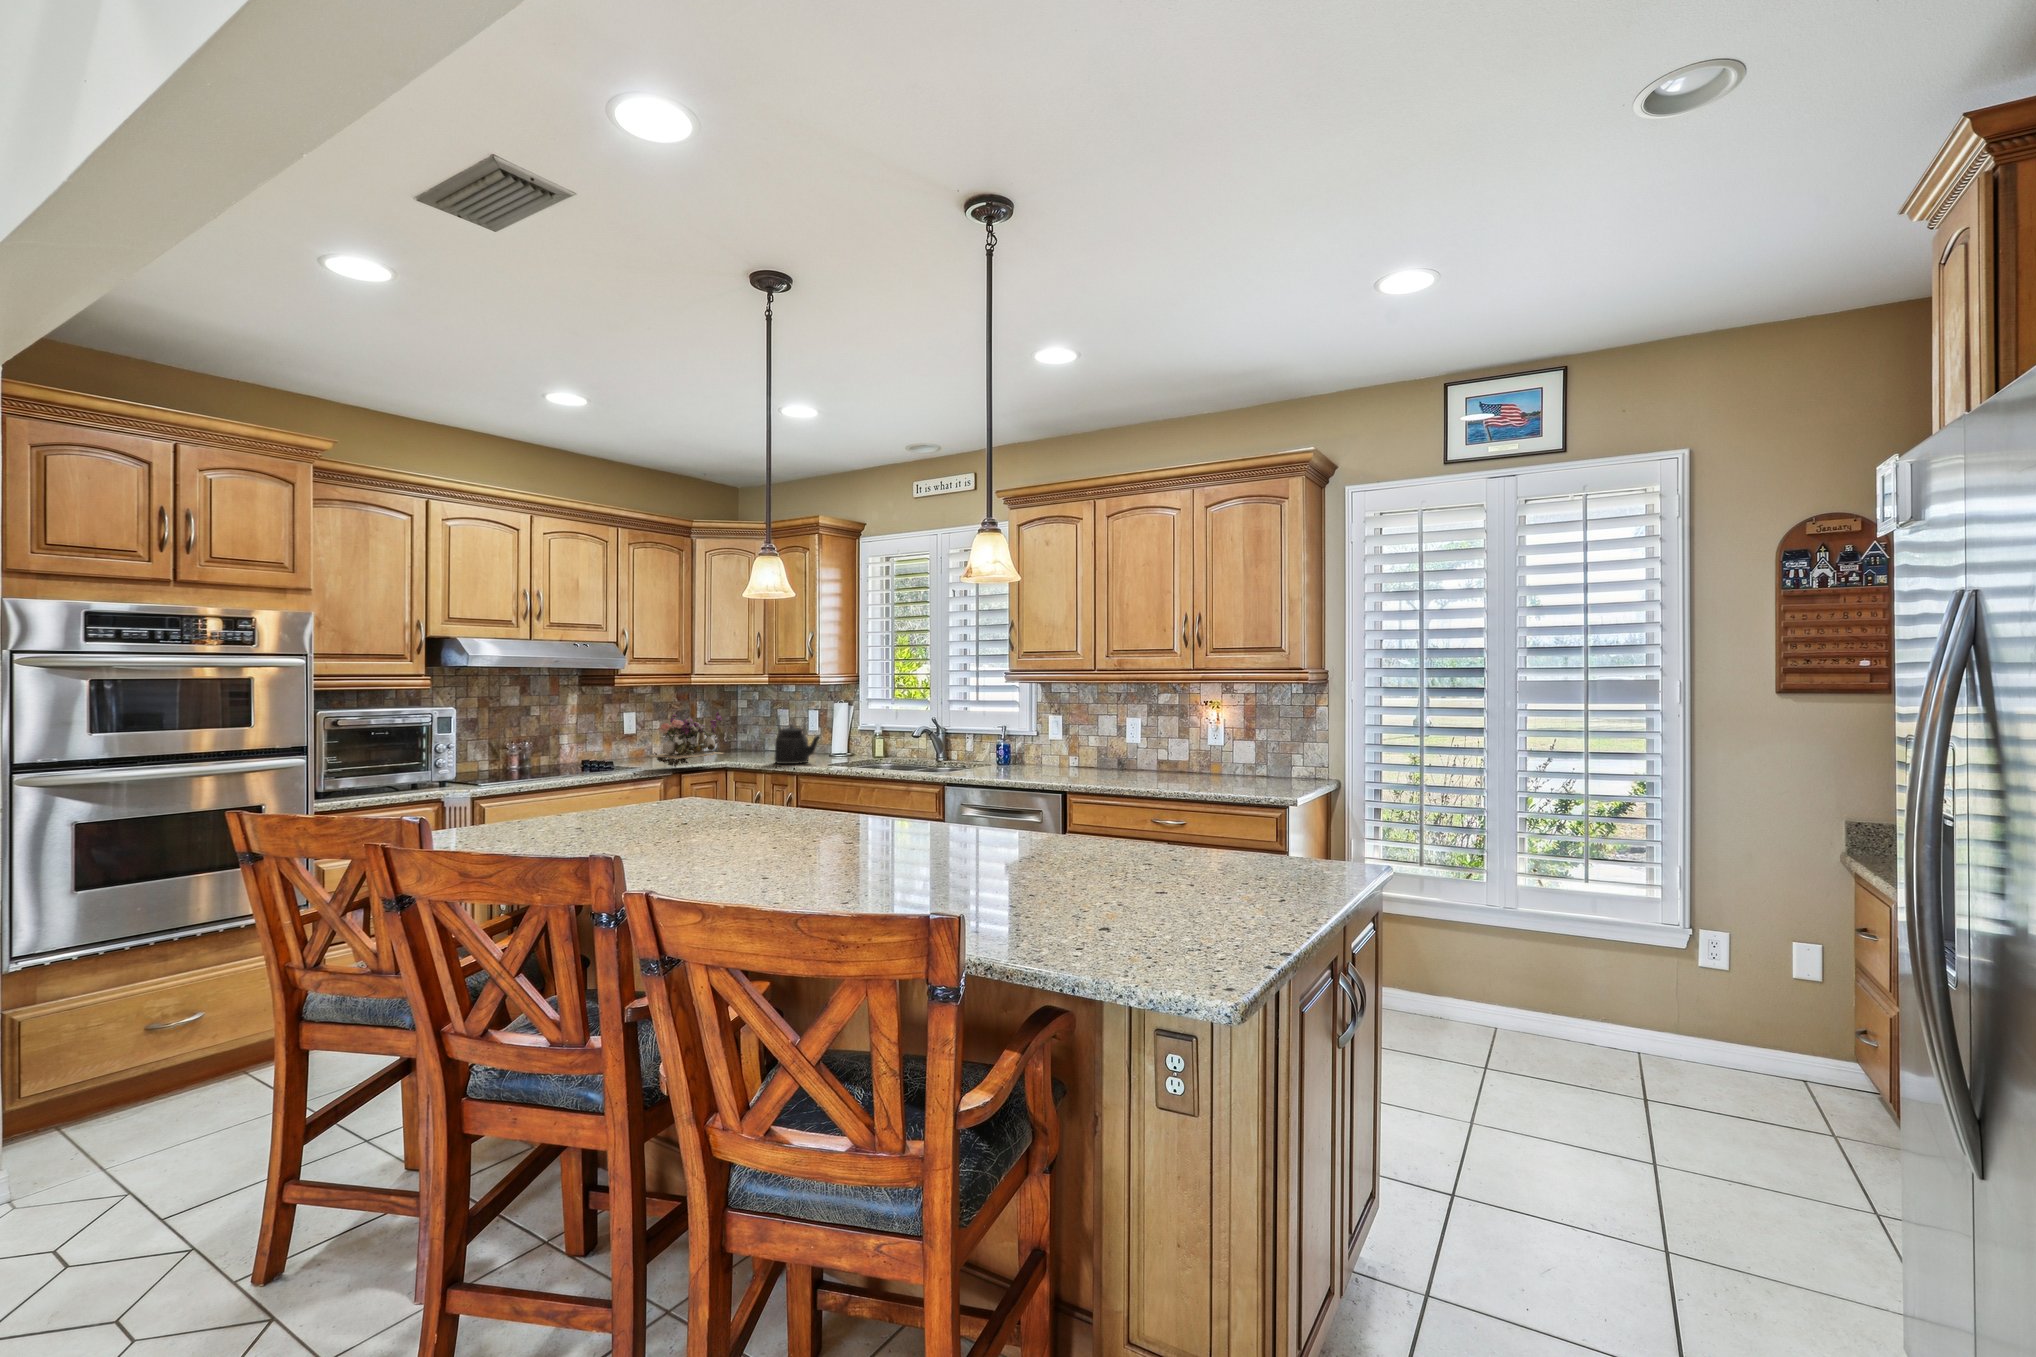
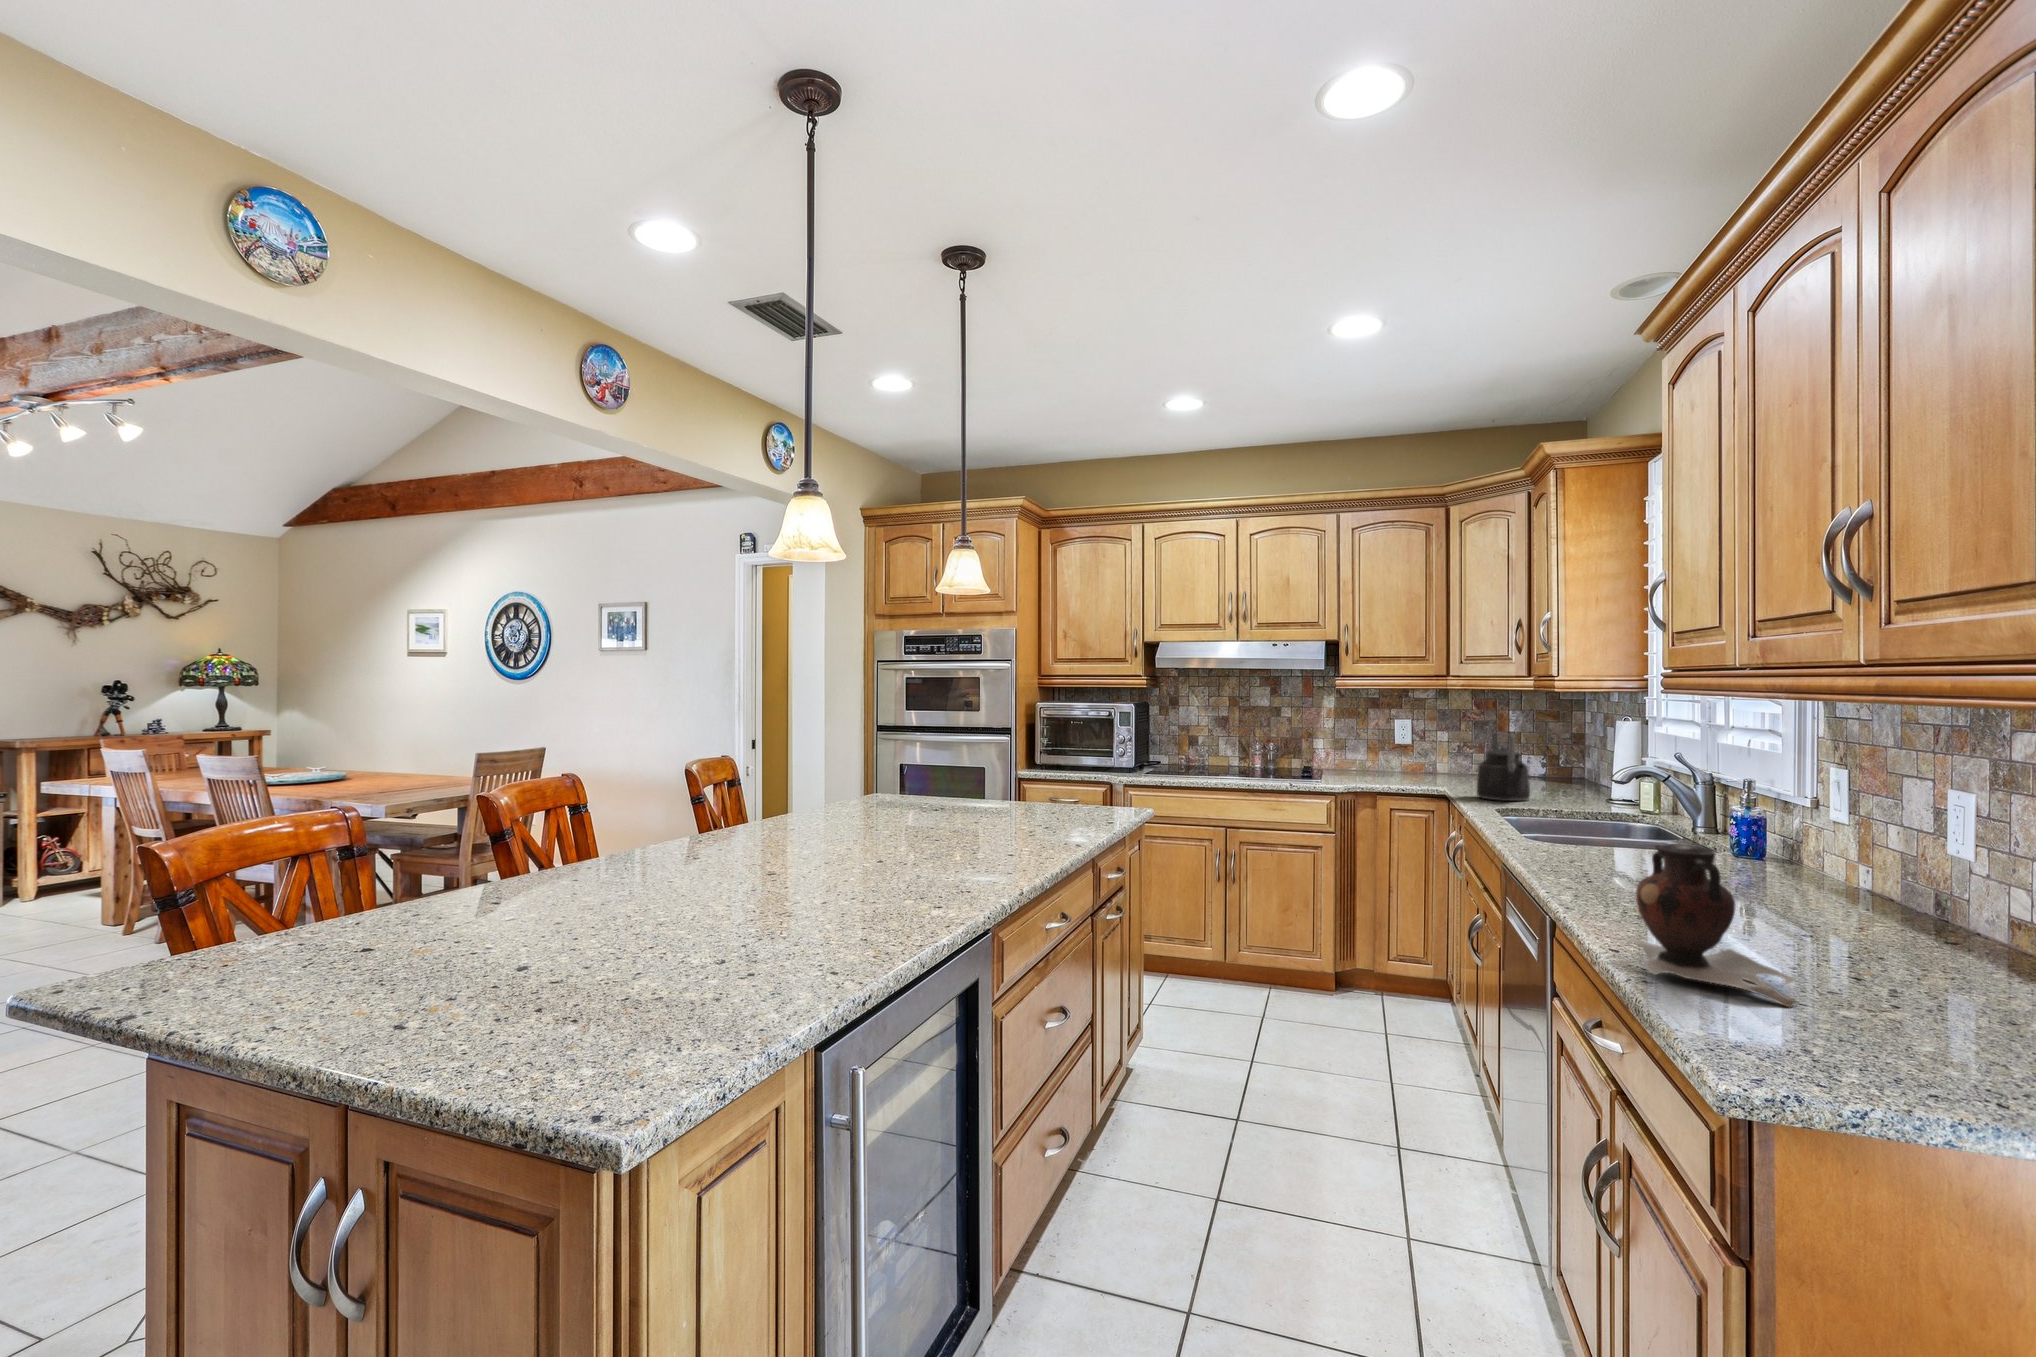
flower arrangement: present [648,710,723,768] -> none [1339,721,1426,785]
vase: none [1157,739,1217,790] -> present [1625,842,1798,1007]

